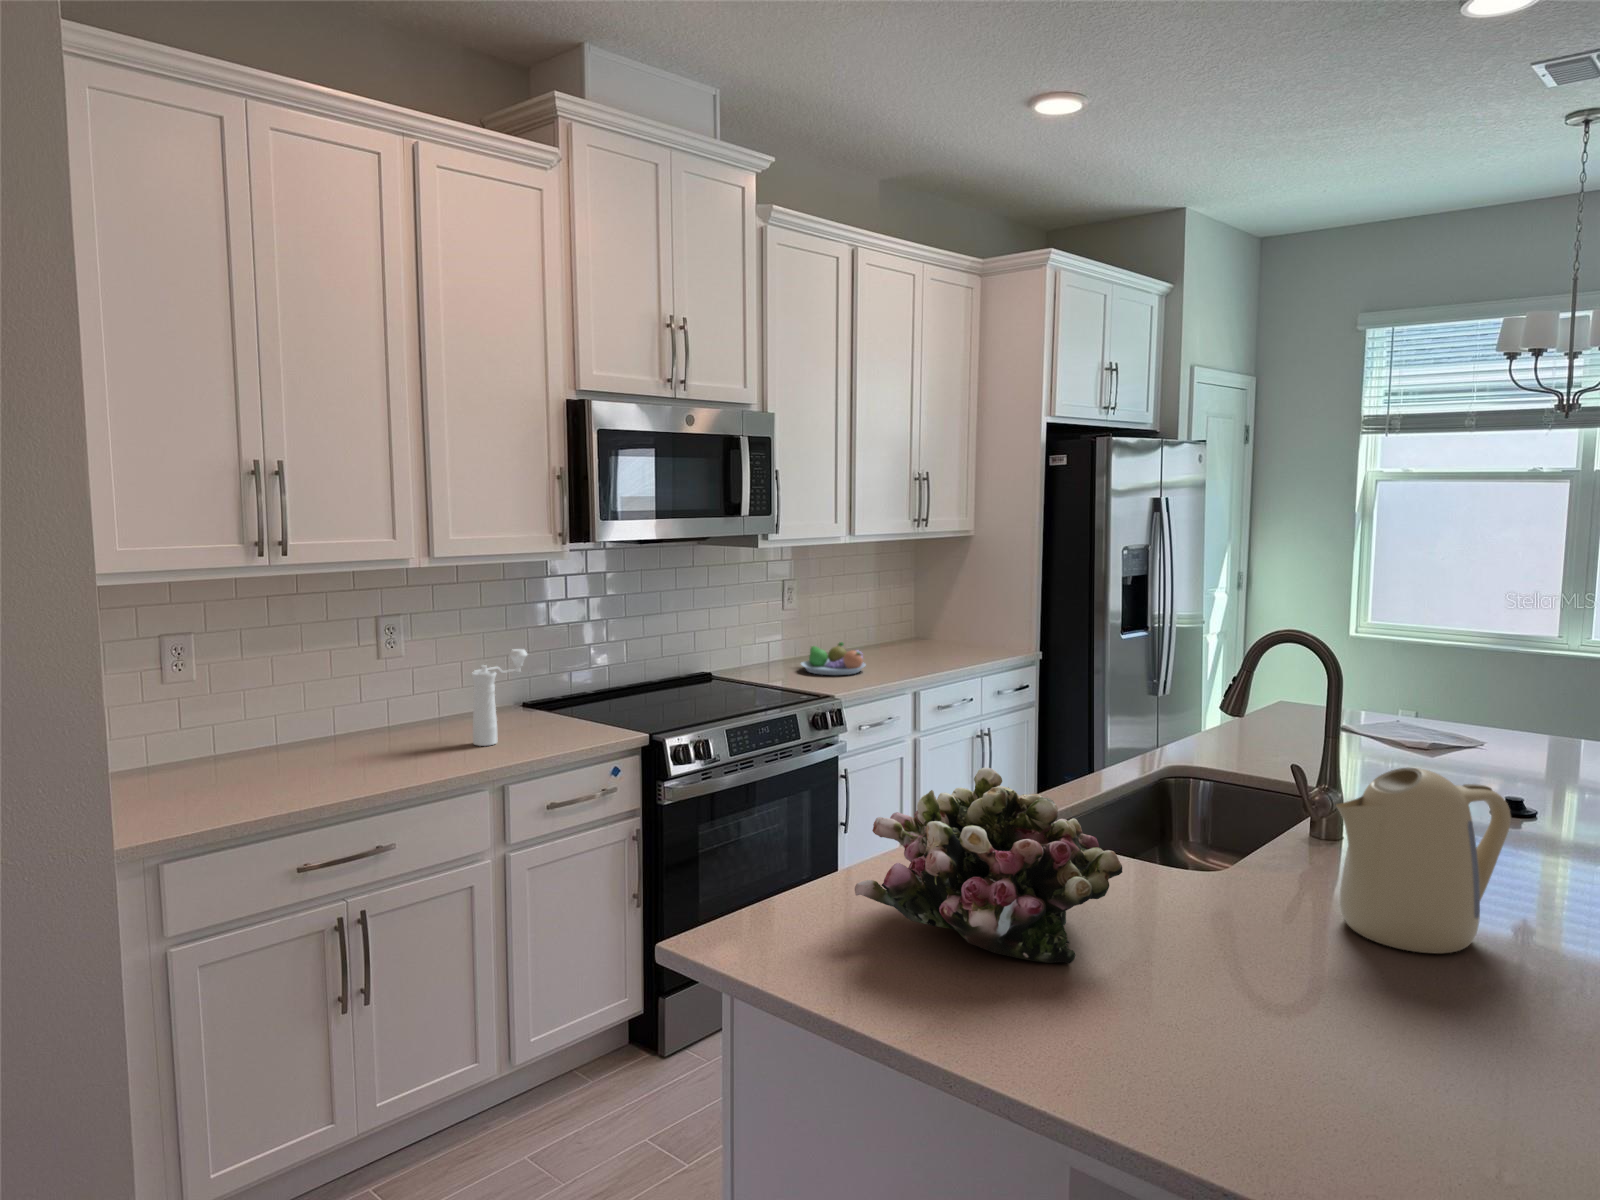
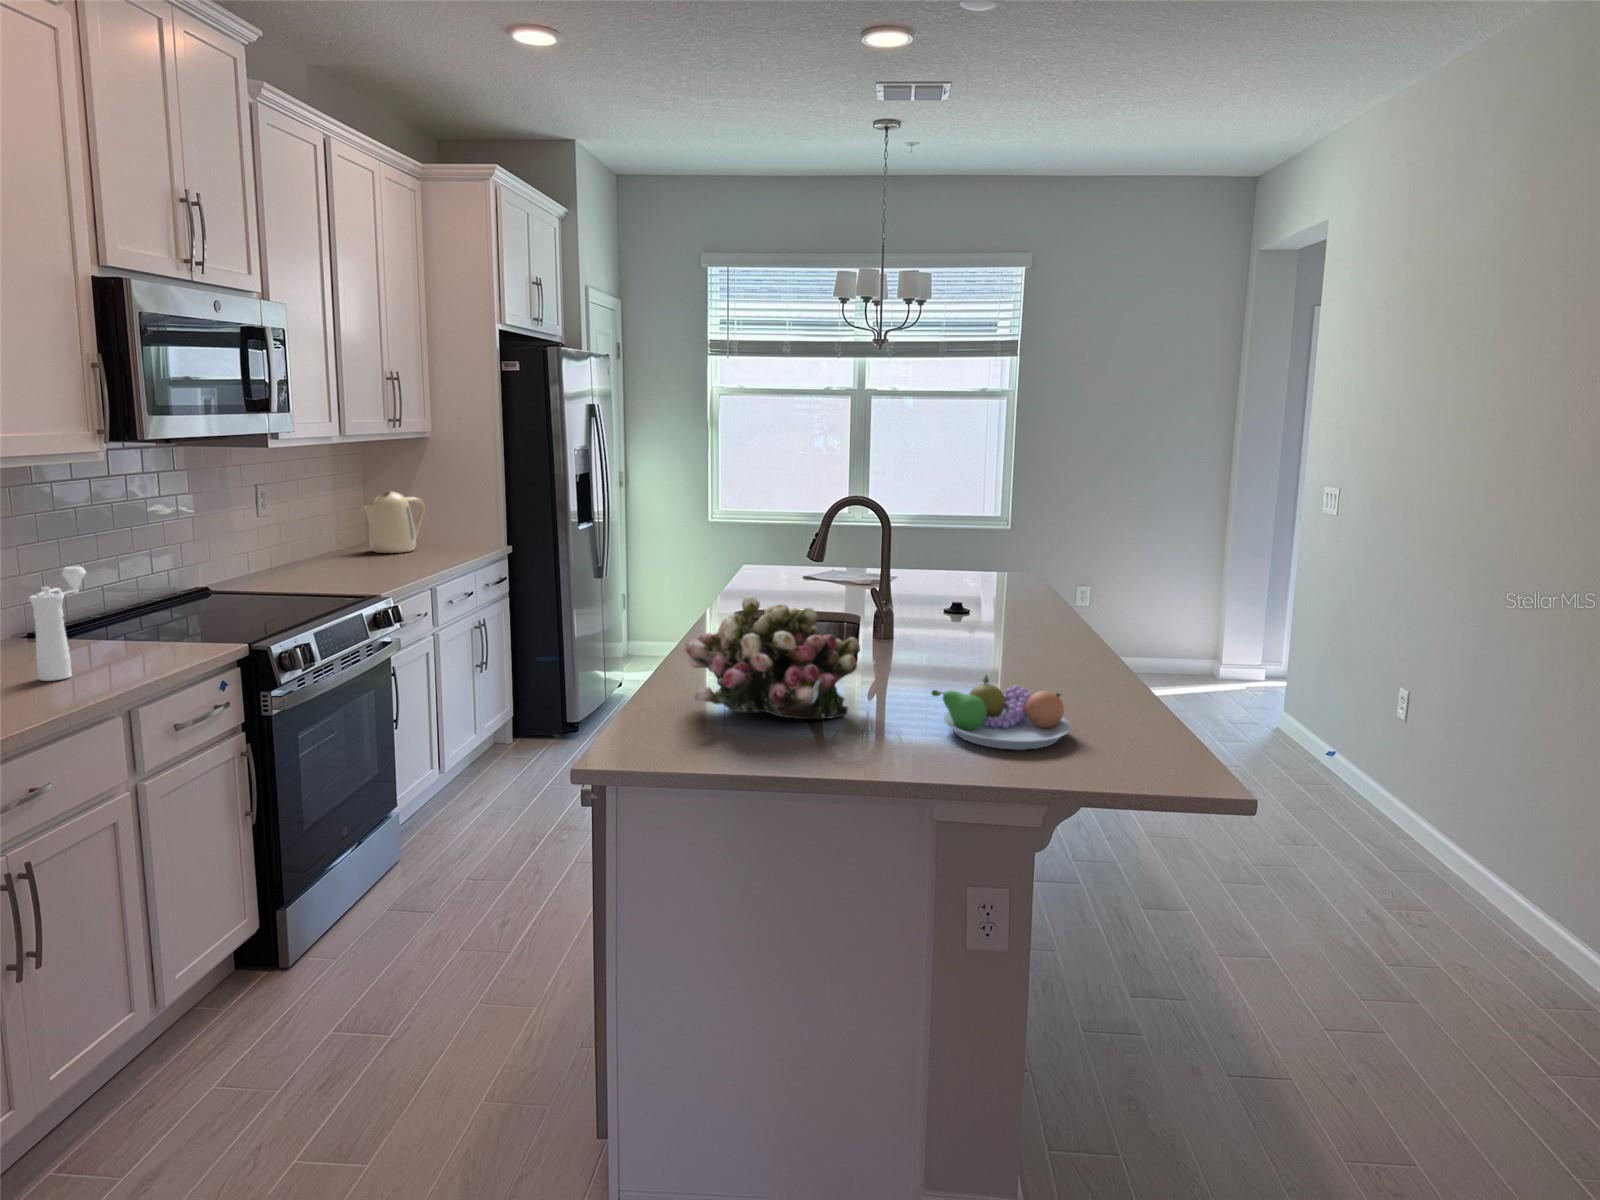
fruit bowl: present [801,642,866,675] -> present [932,676,1071,750]
kettle: present [1336,768,1511,954] -> present [363,491,425,553]

